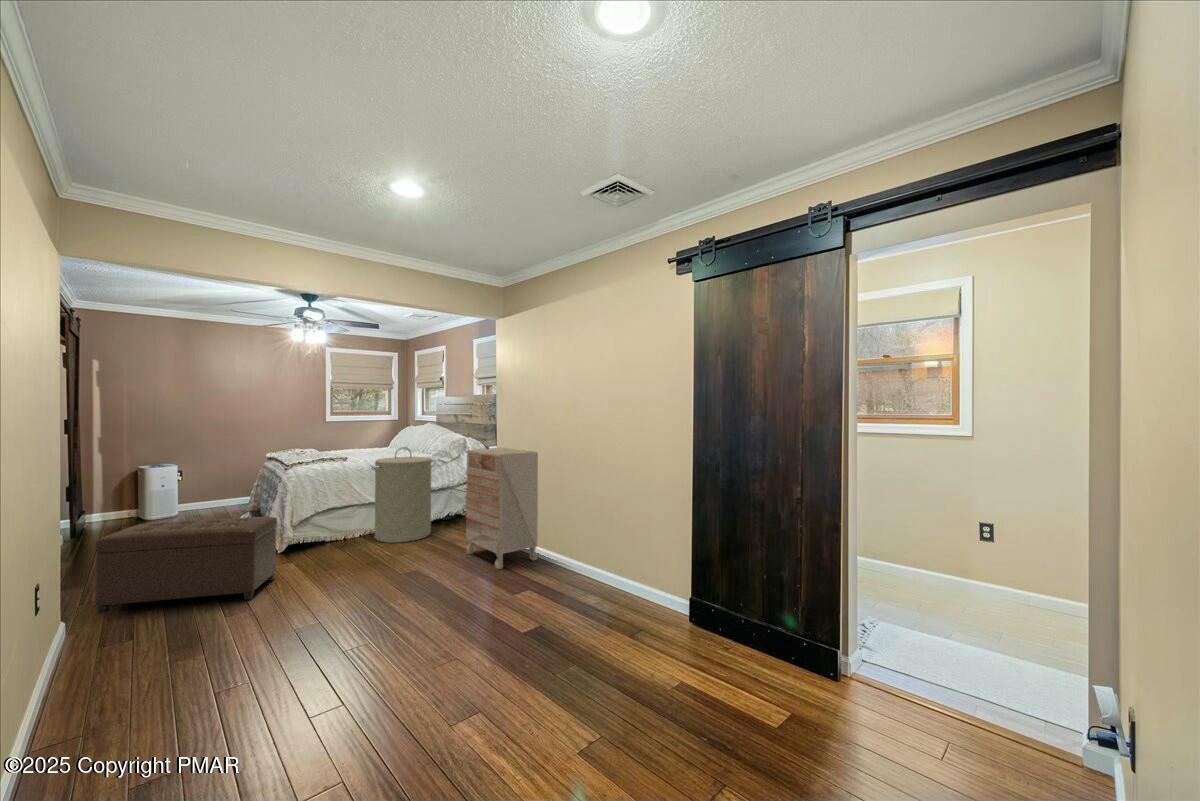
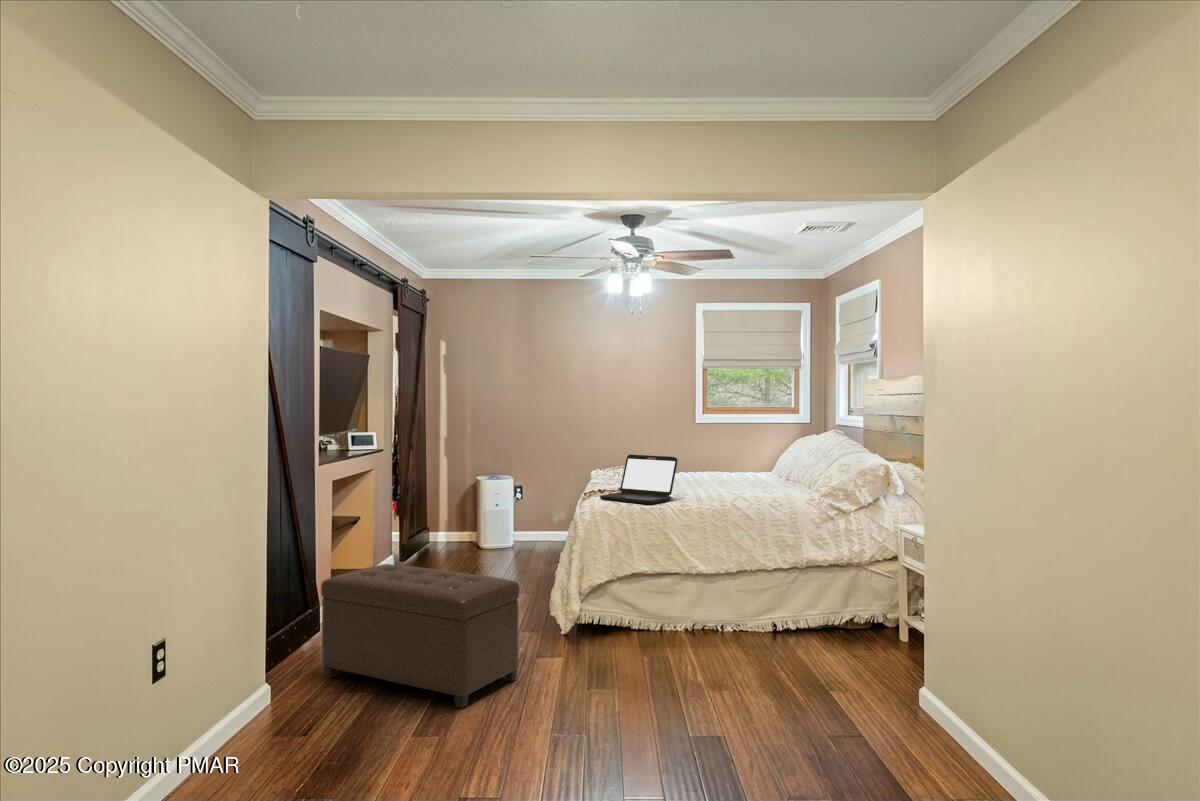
laptop: none [304,438,355,466] -> present [600,455,678,504]
laundry hamper: present [370,447,436,543] -> none [687,479,810,660]
dresser: present [466,448,538,569] -> none [827,497,977,781]

